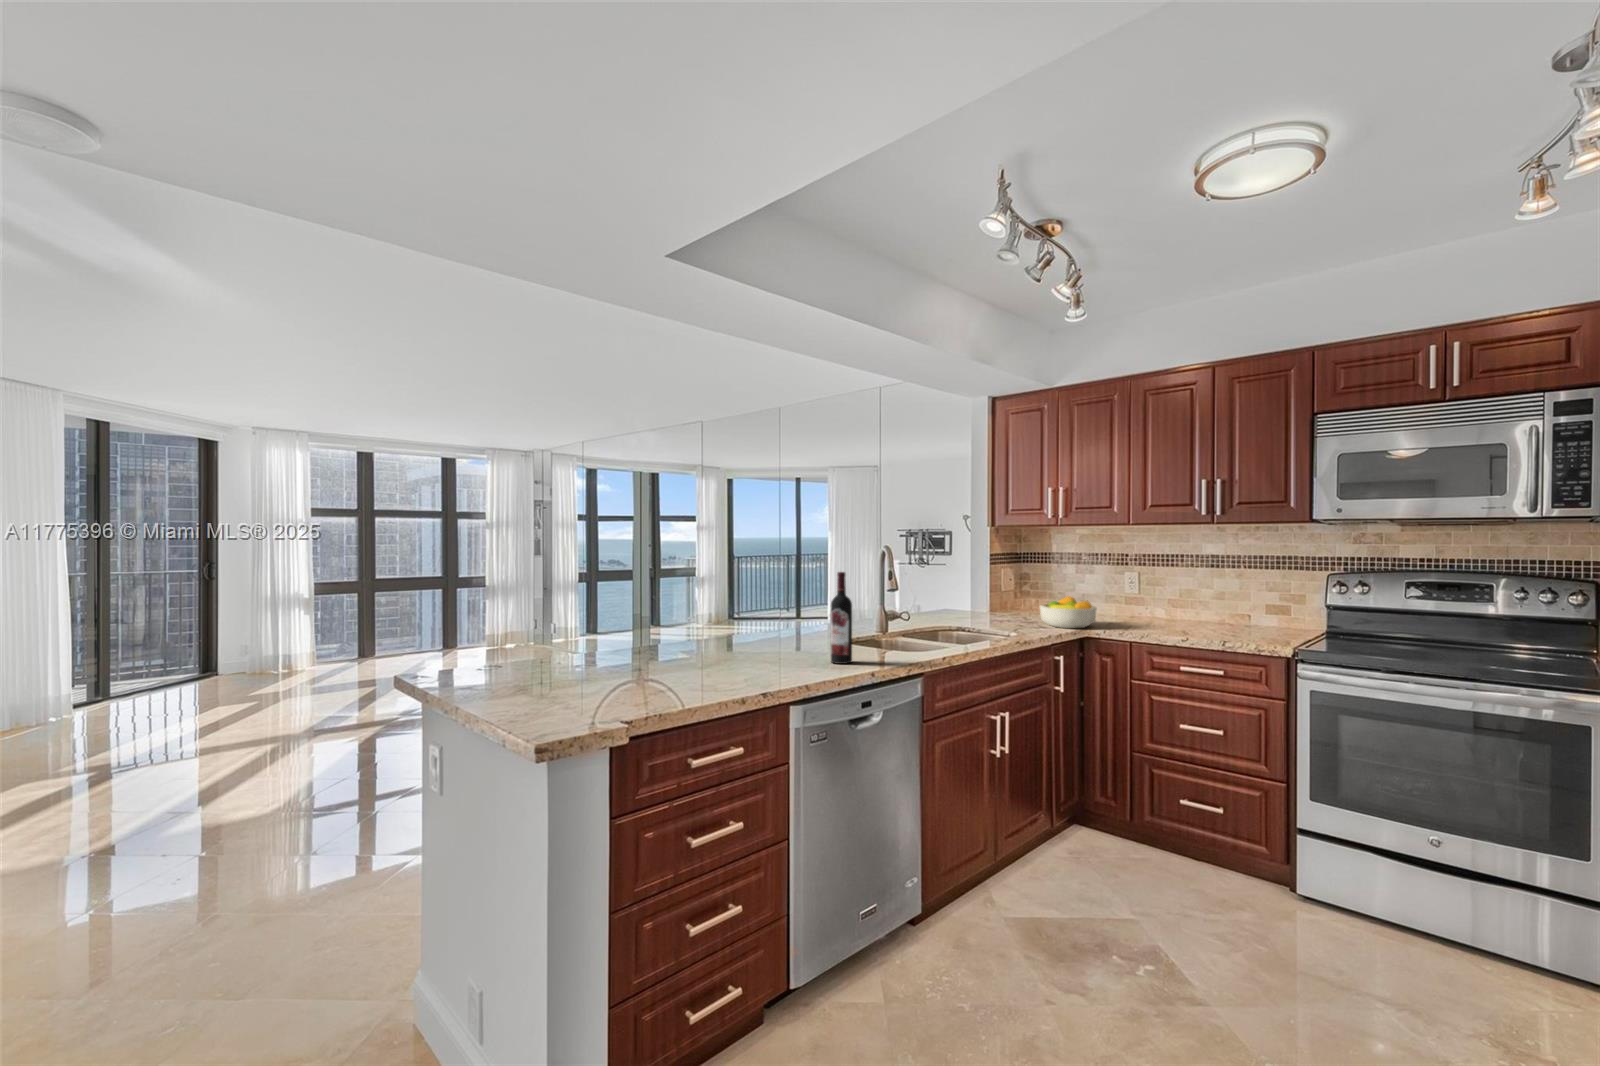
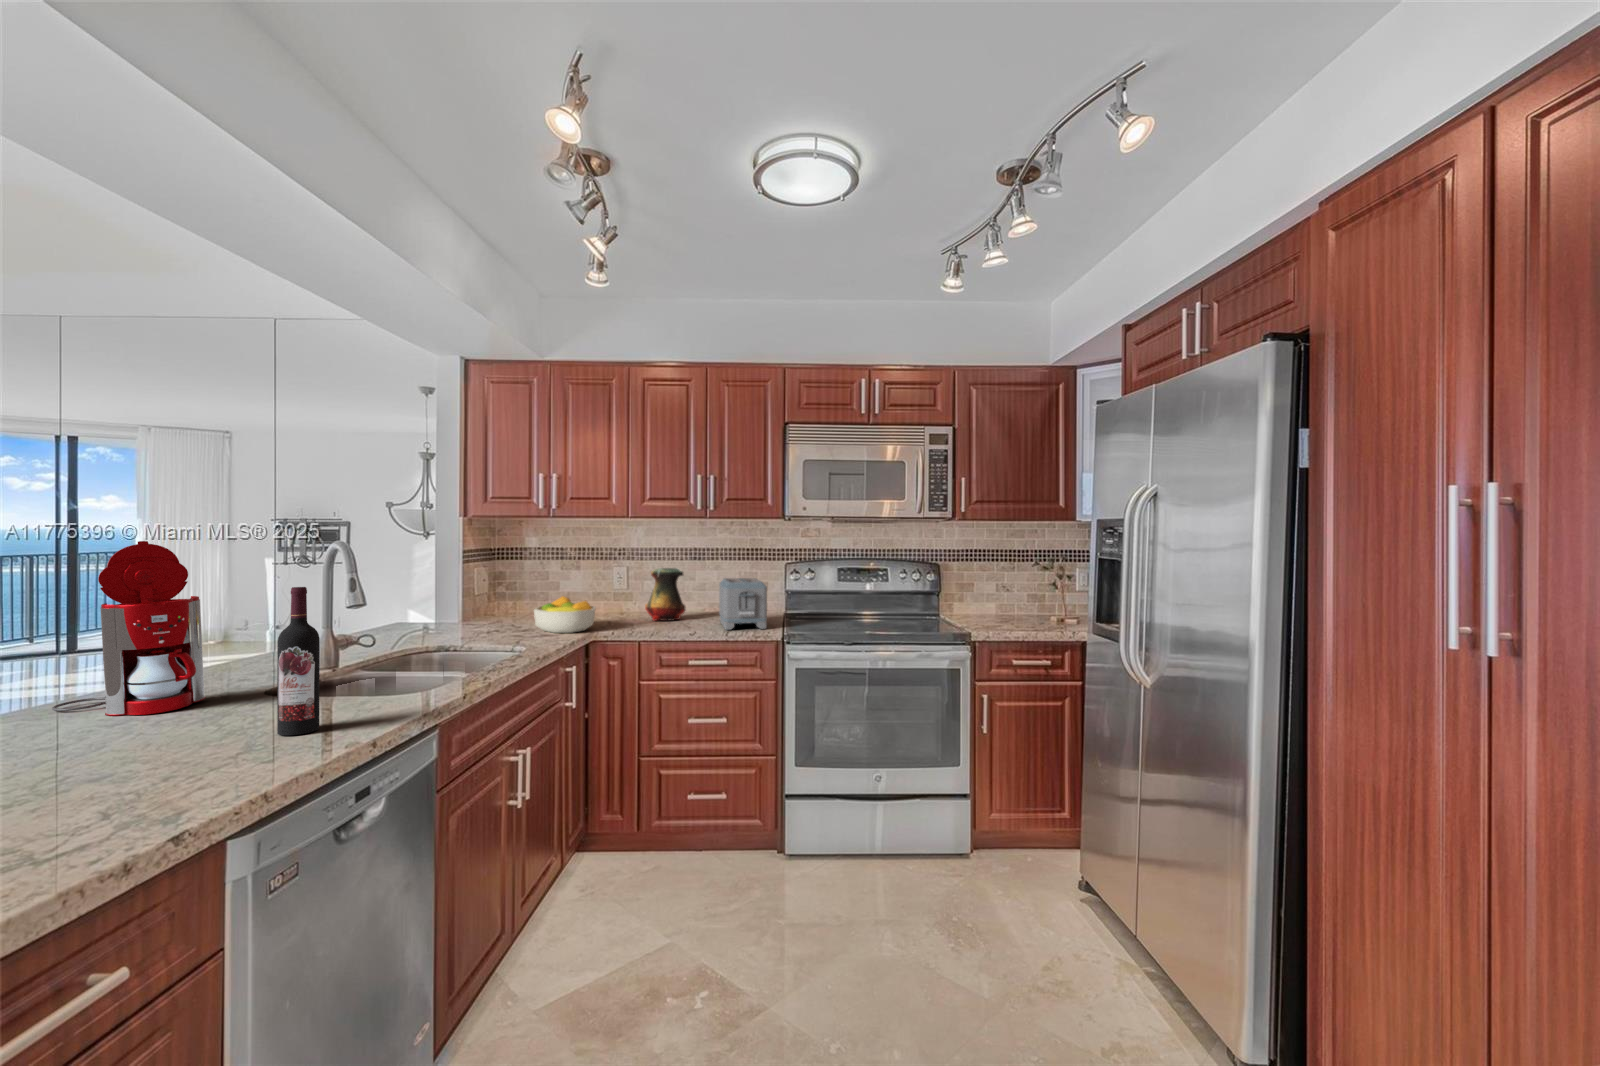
coffee maker: none [747,543,810,644] -> present [52,541,206,716]
vase: none [1154,574,1198,627] -> present [645,568,685,621]
toaster: none [1227,587,1283,644] -> present [719,578,767,630]

